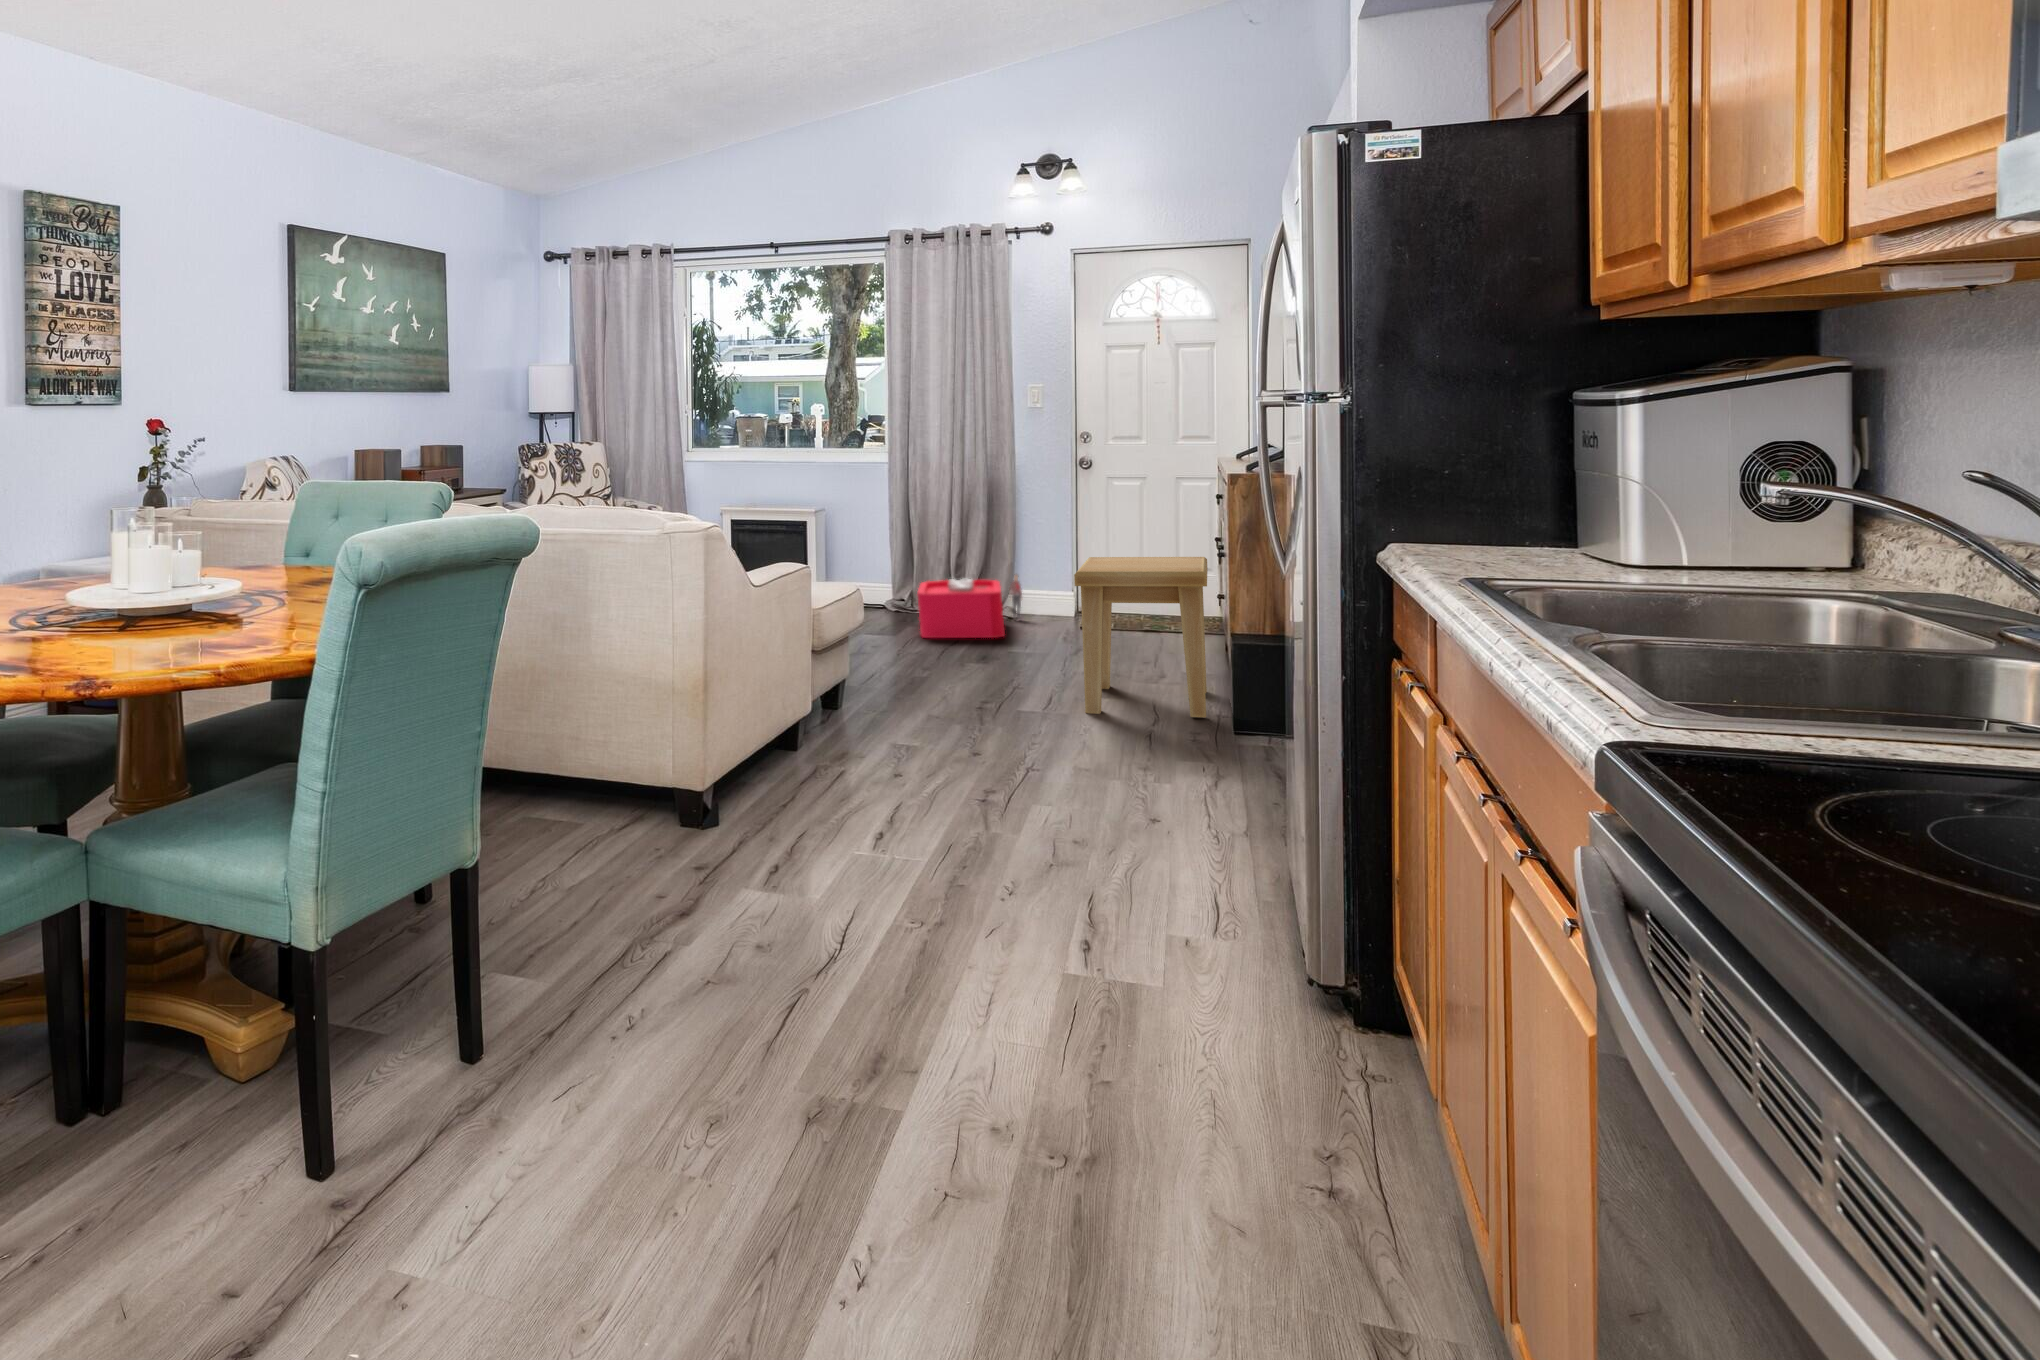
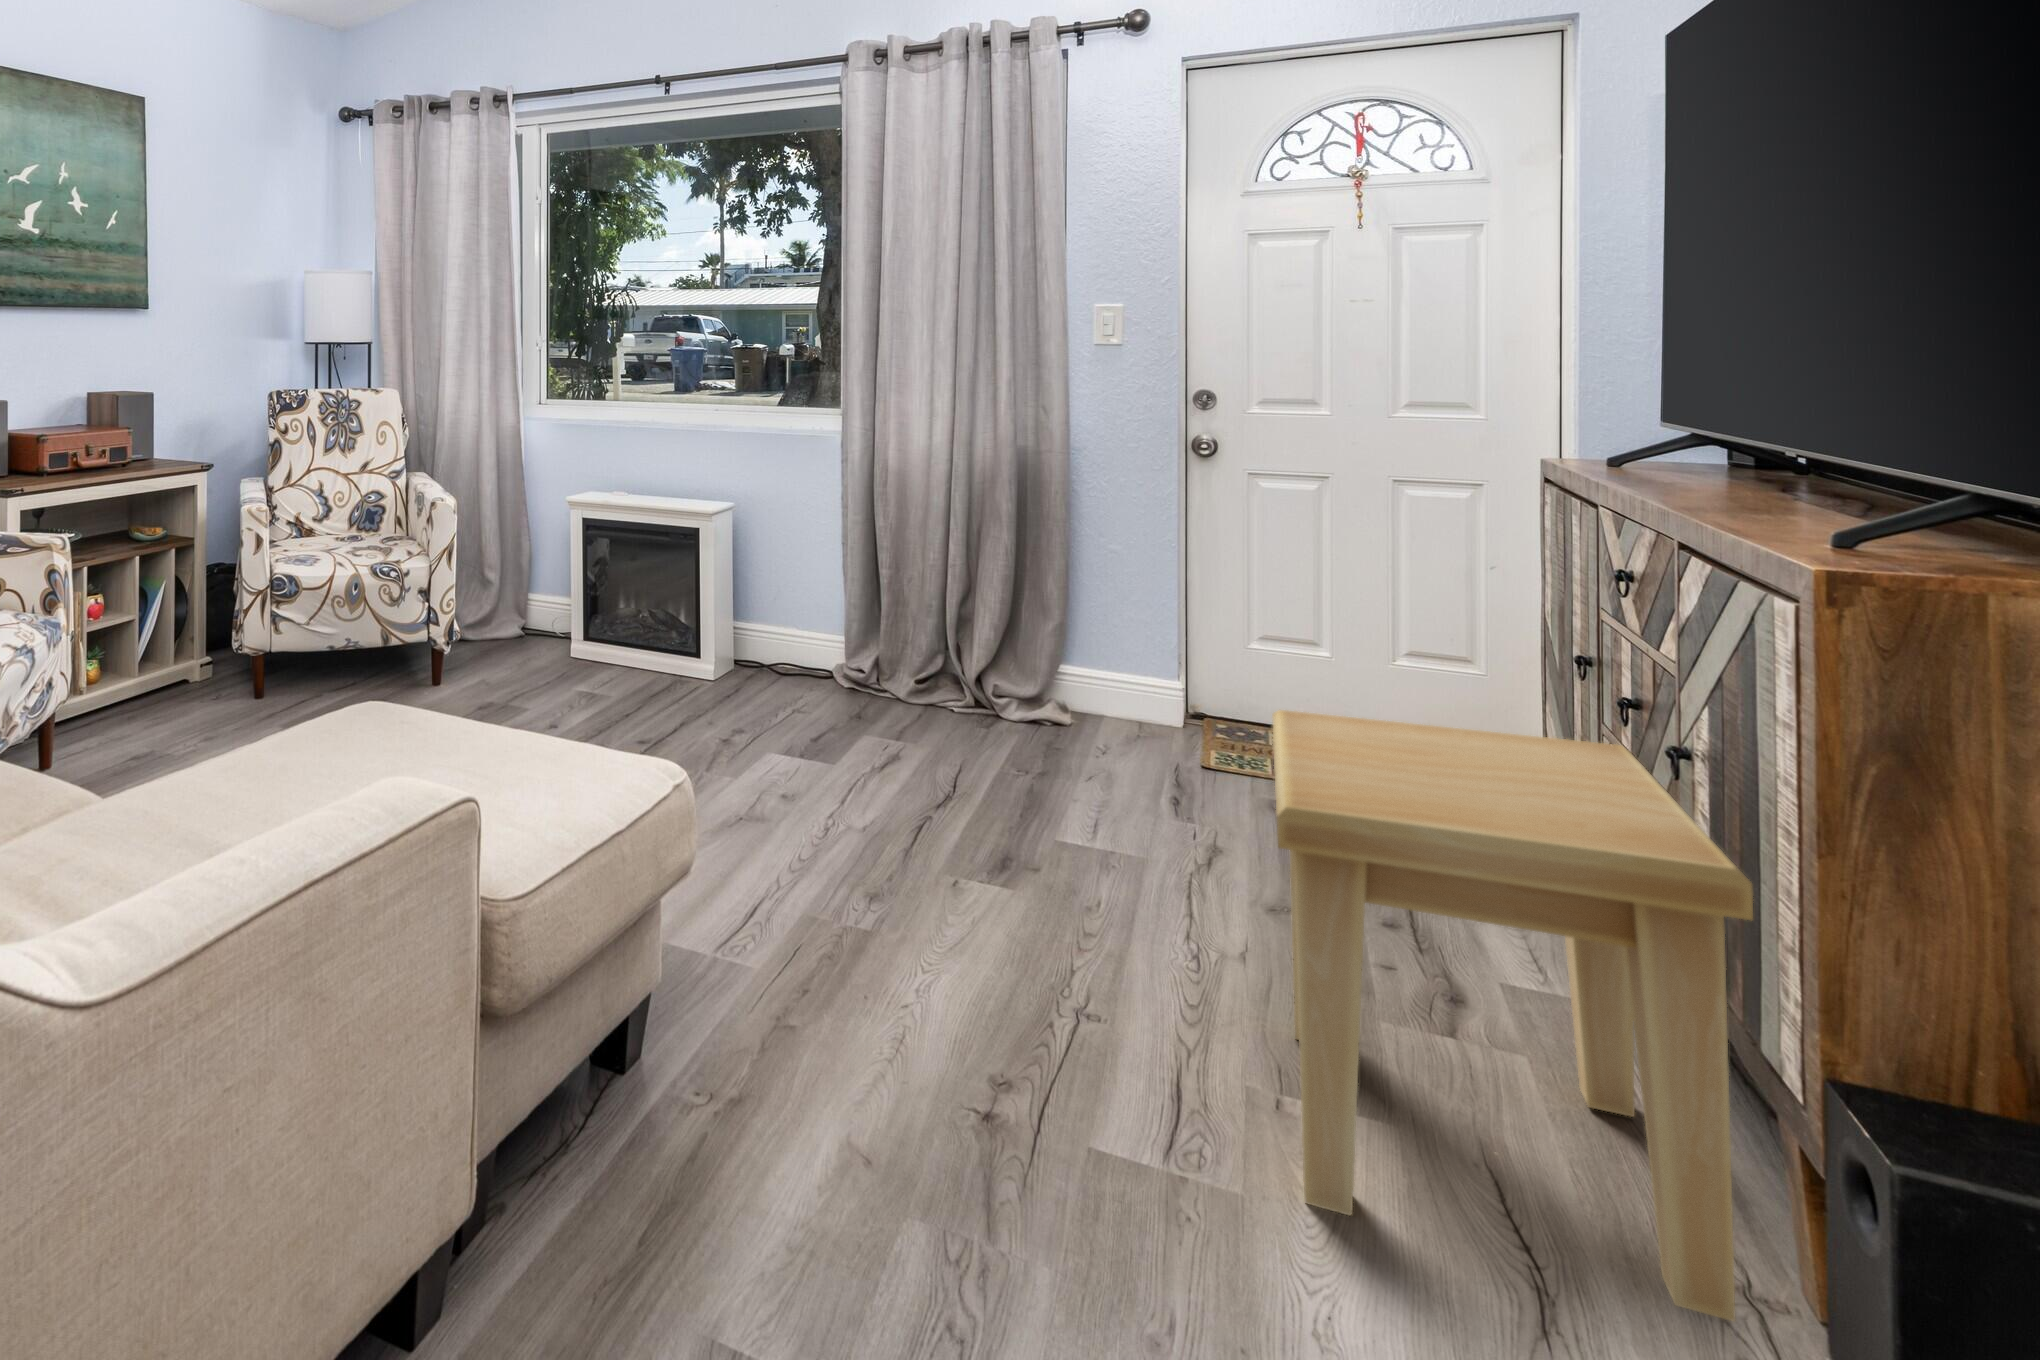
storage bin: present [918,574,1022,638] -> none [879,641,1081,784]

